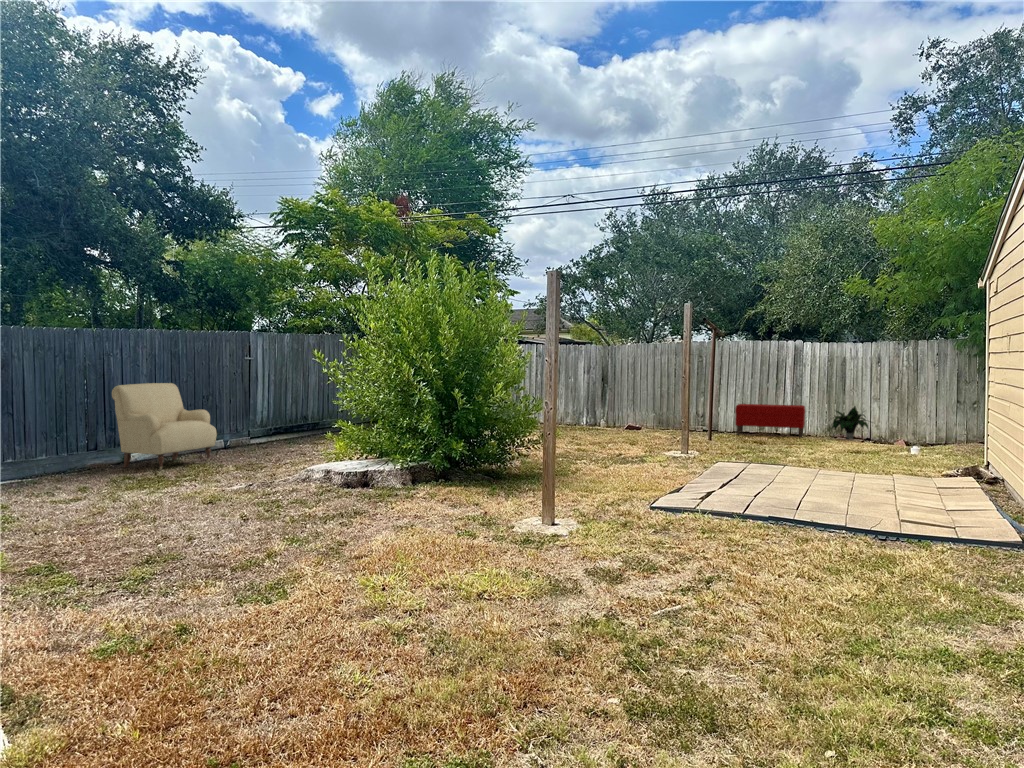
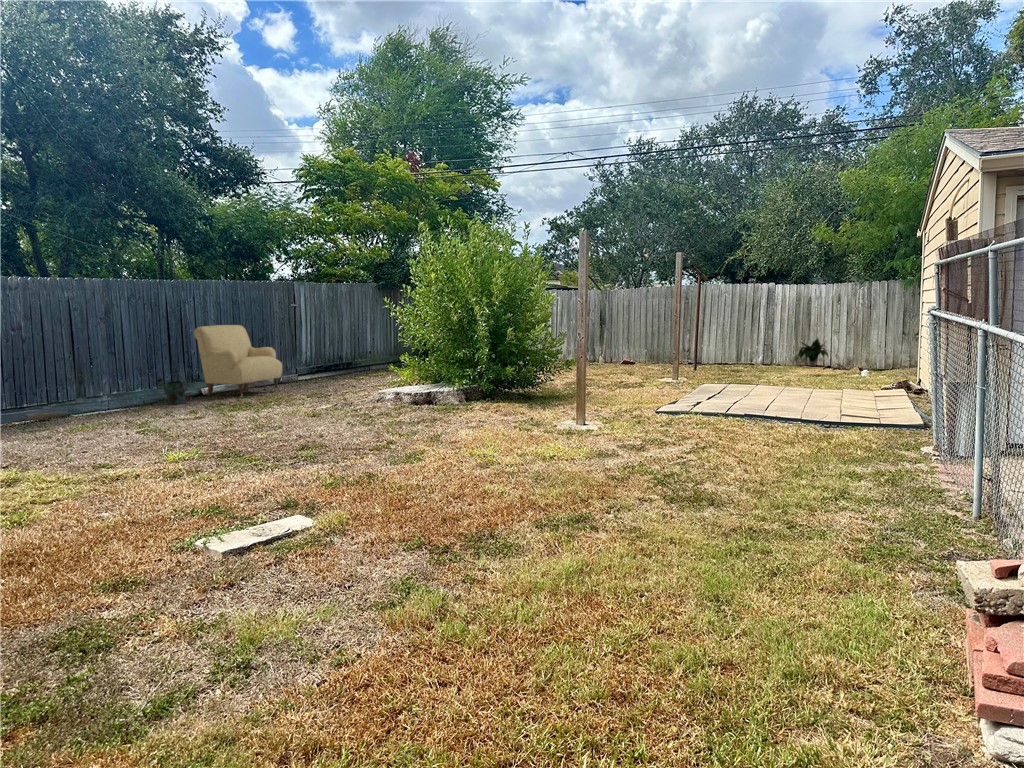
bench: present [735,404,805,438] -> none [716,338,776,366]
watering can: none [57,447,90,480] -> present [157,378,187,405]

